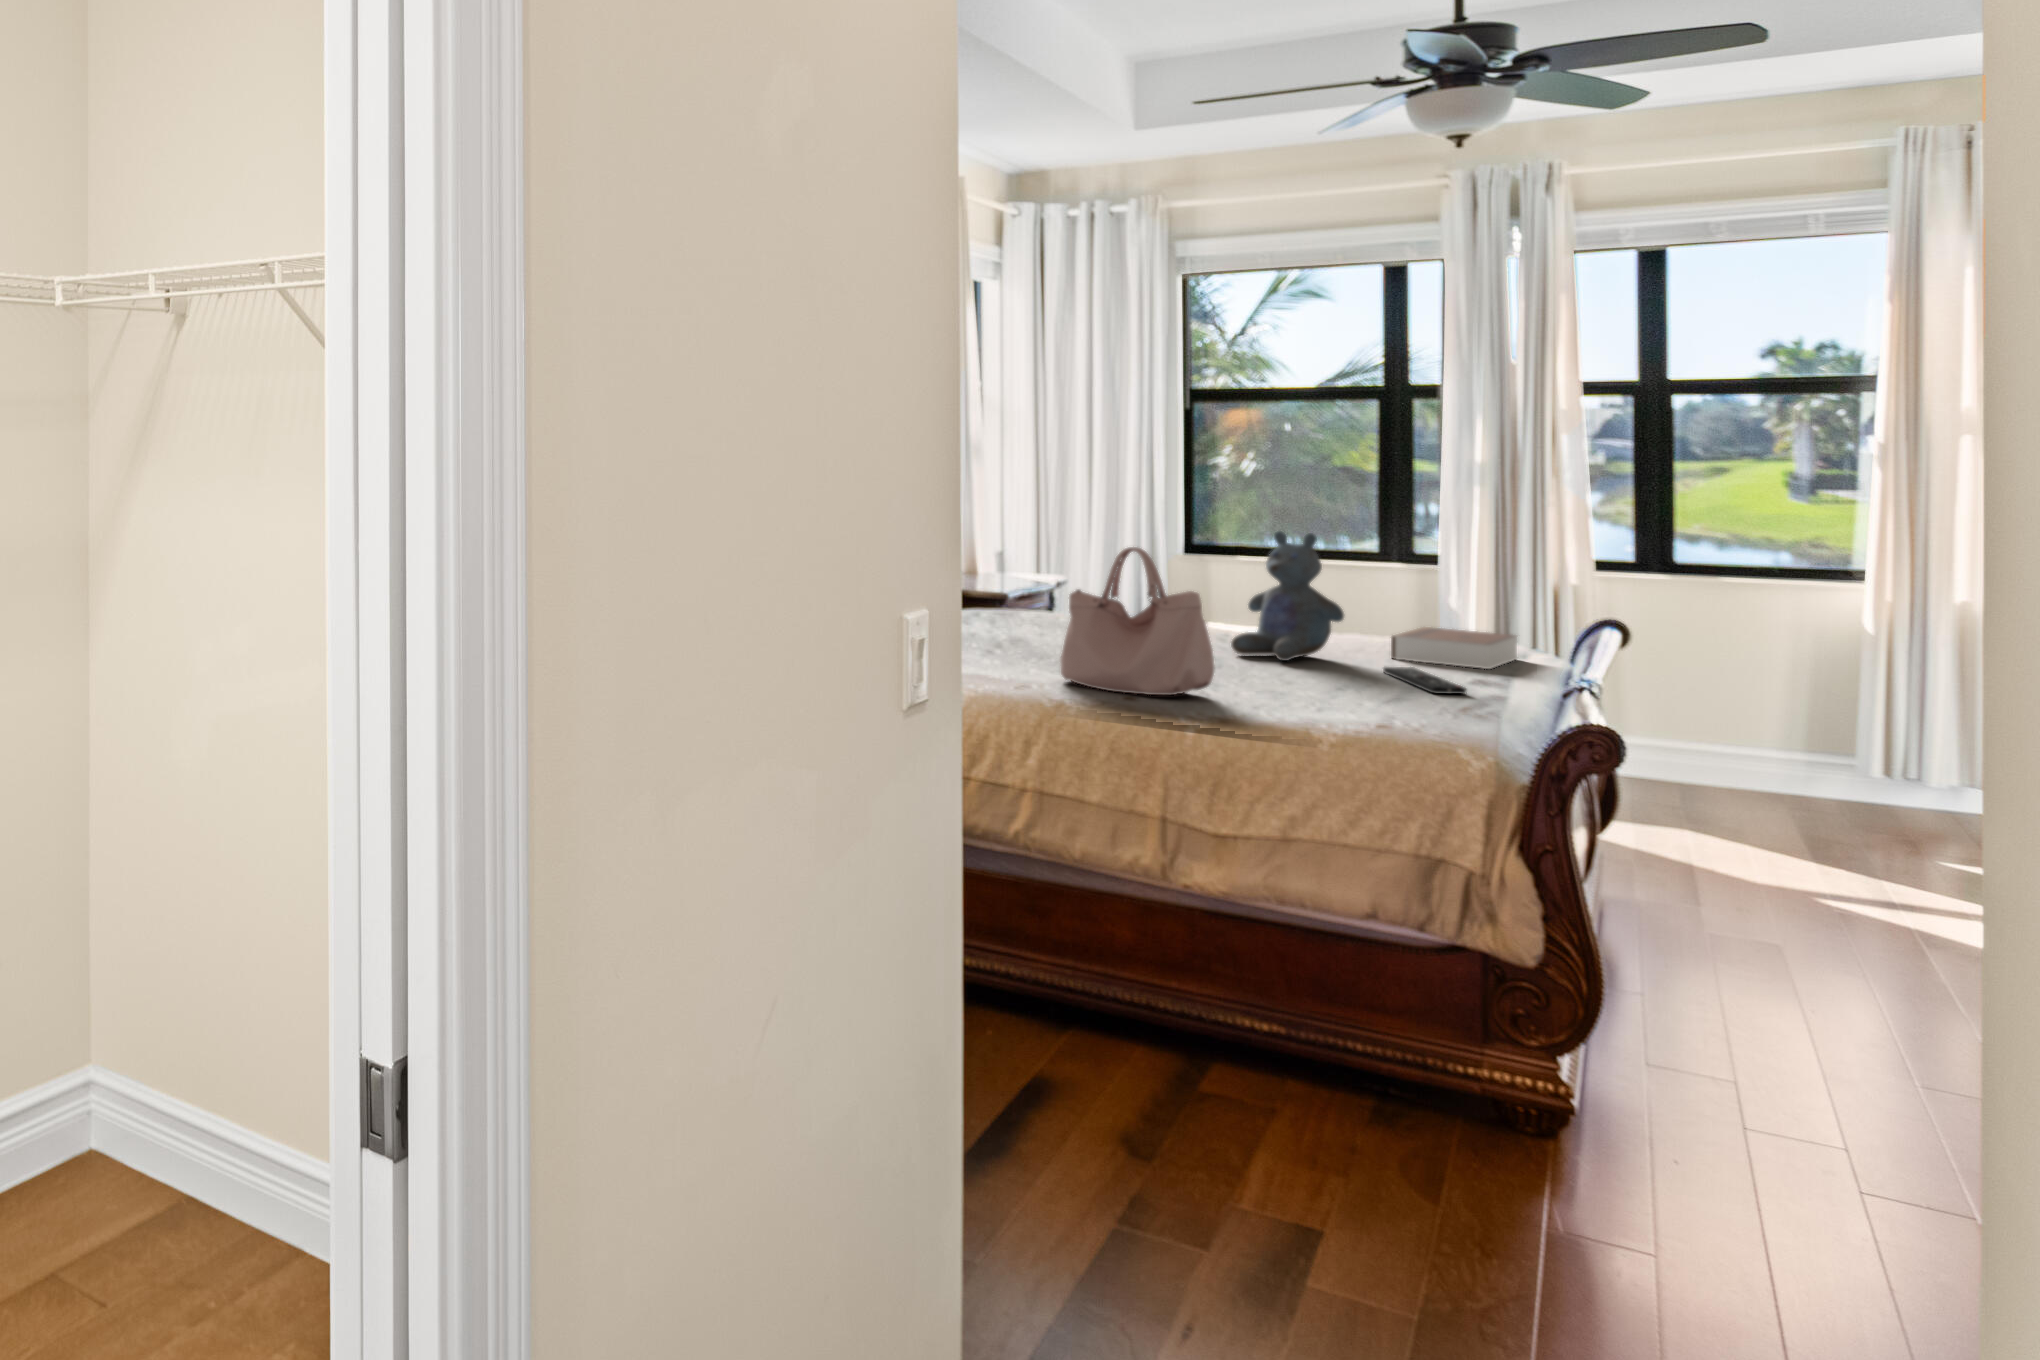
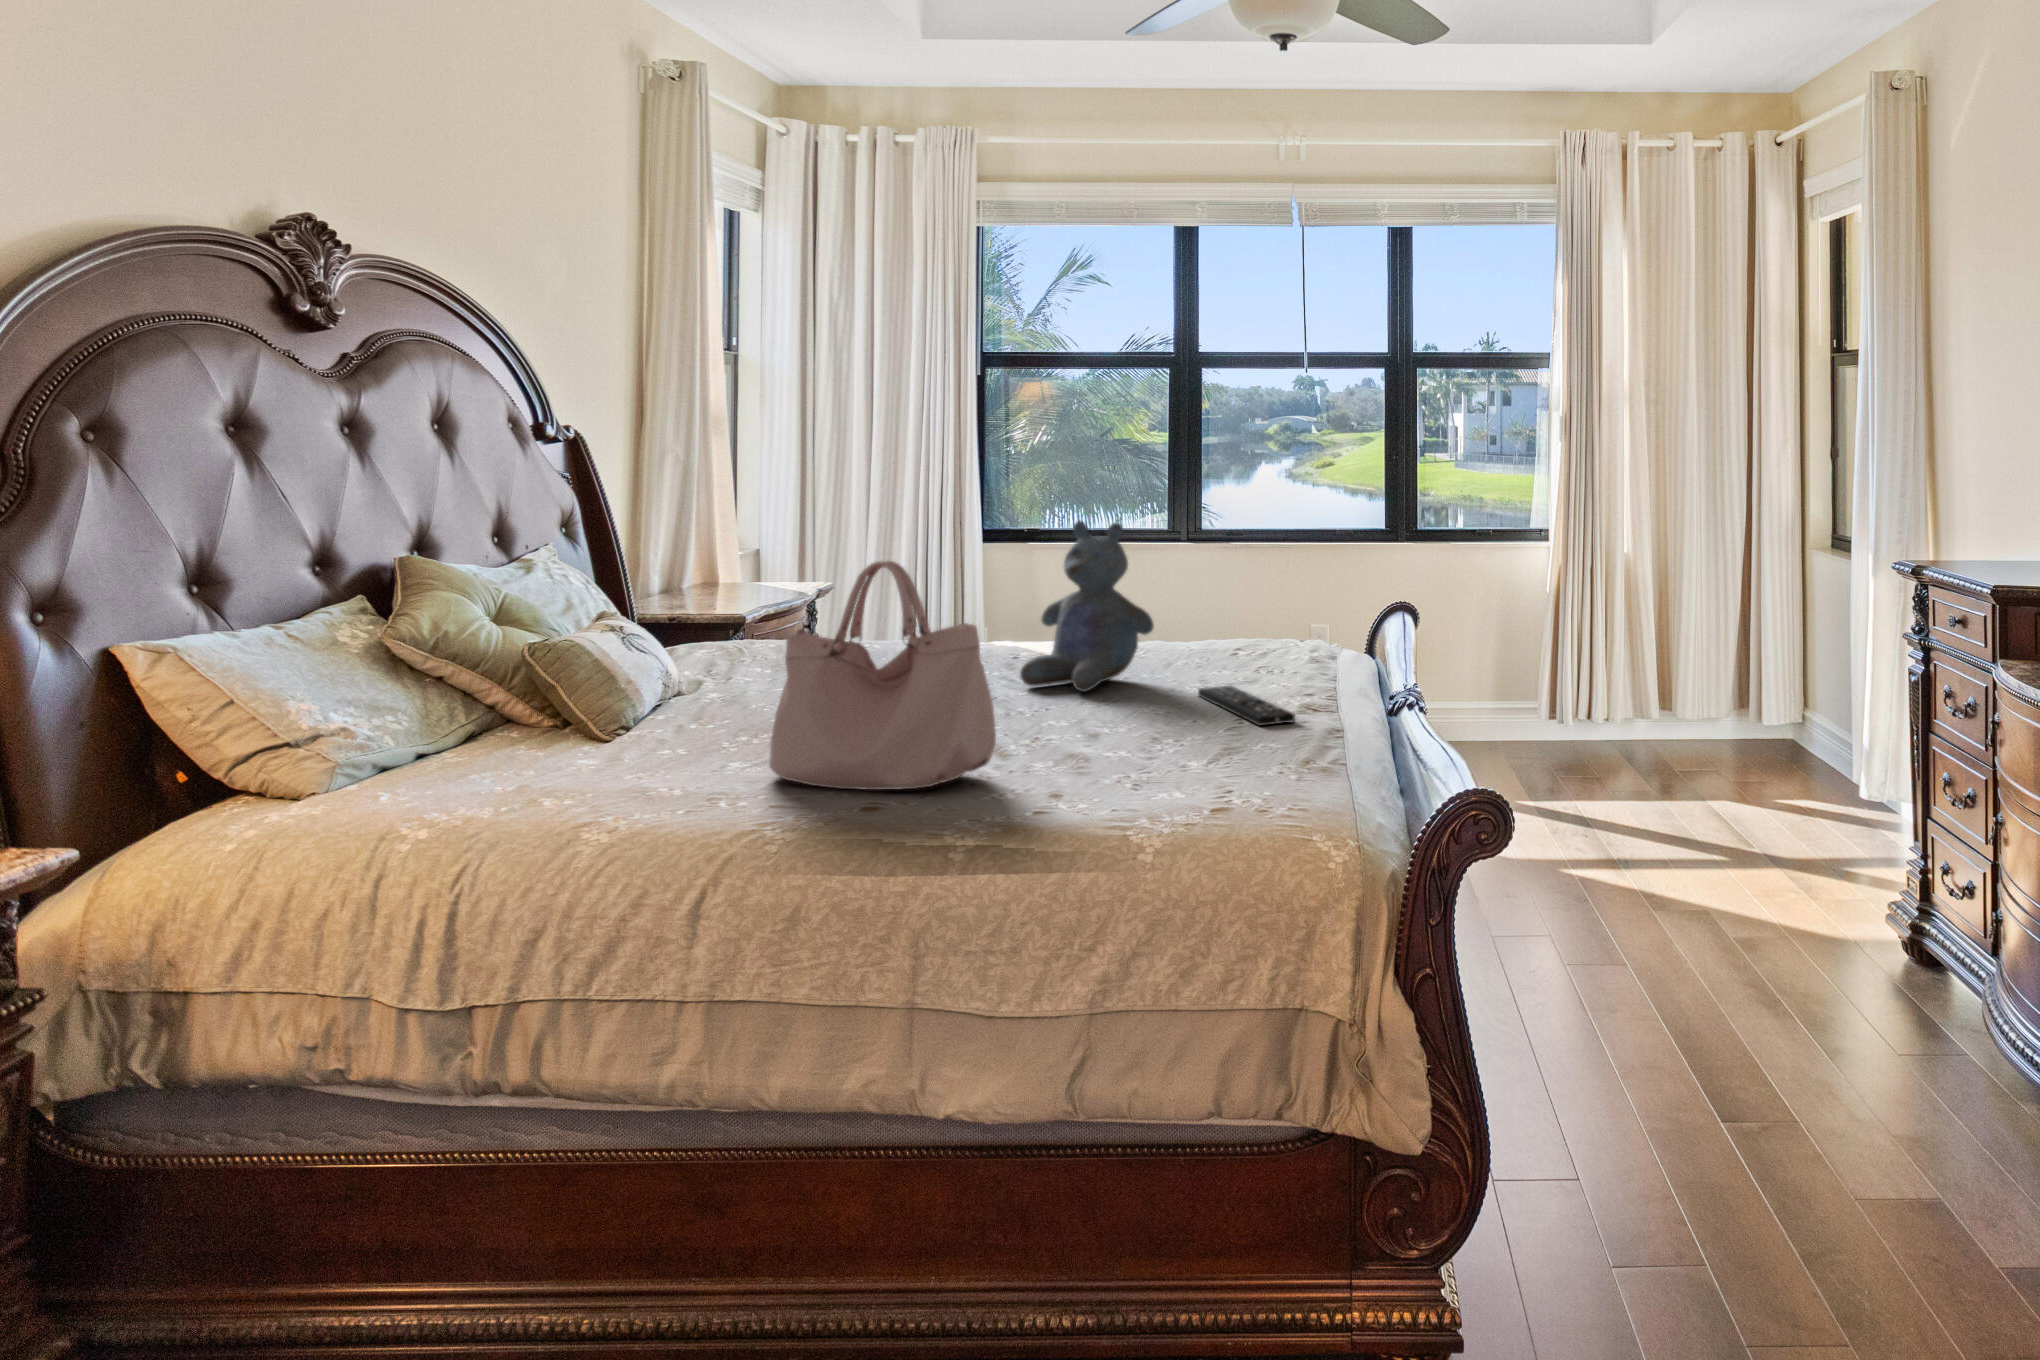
book: present [1391,627,1517,669] -> none [1202,625,1327,676]

